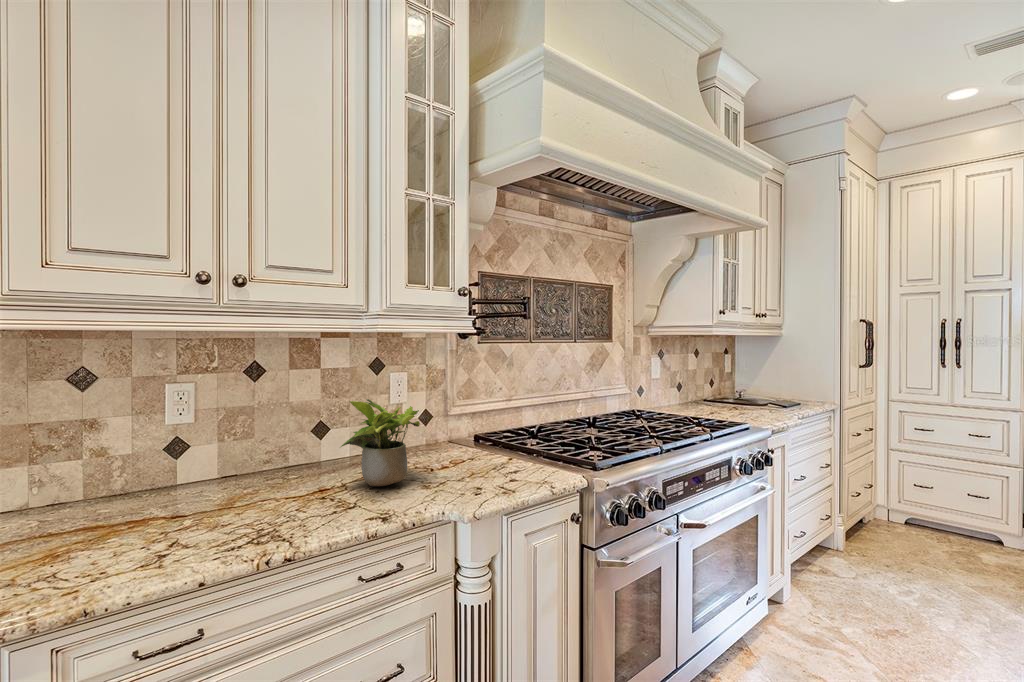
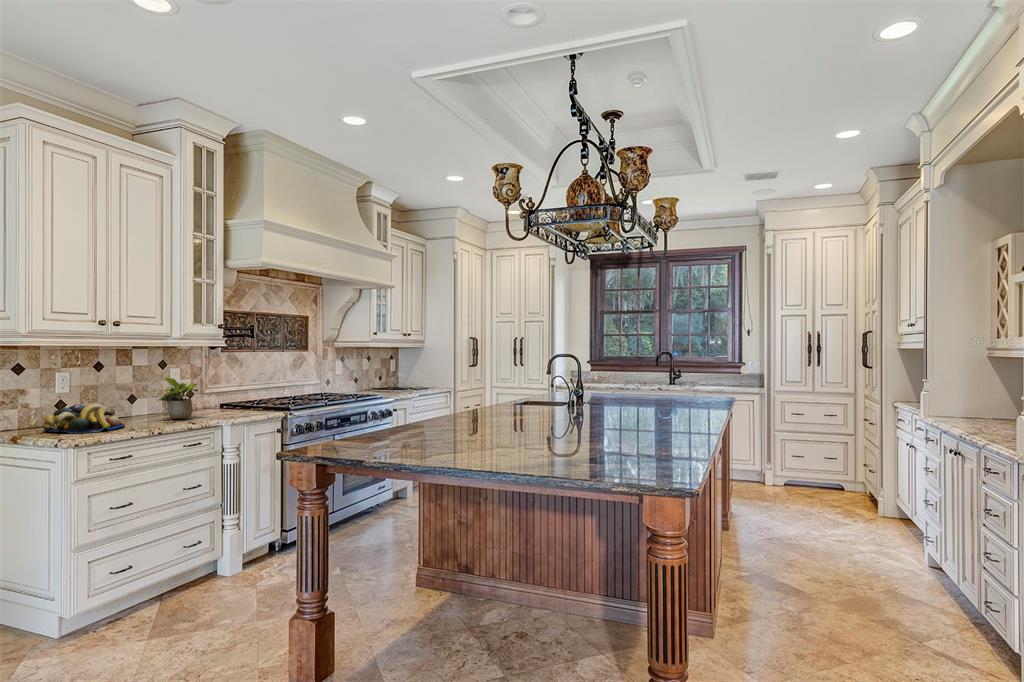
fruit bowl: none [81,455,260,547] -> present [42,404,125,434]

